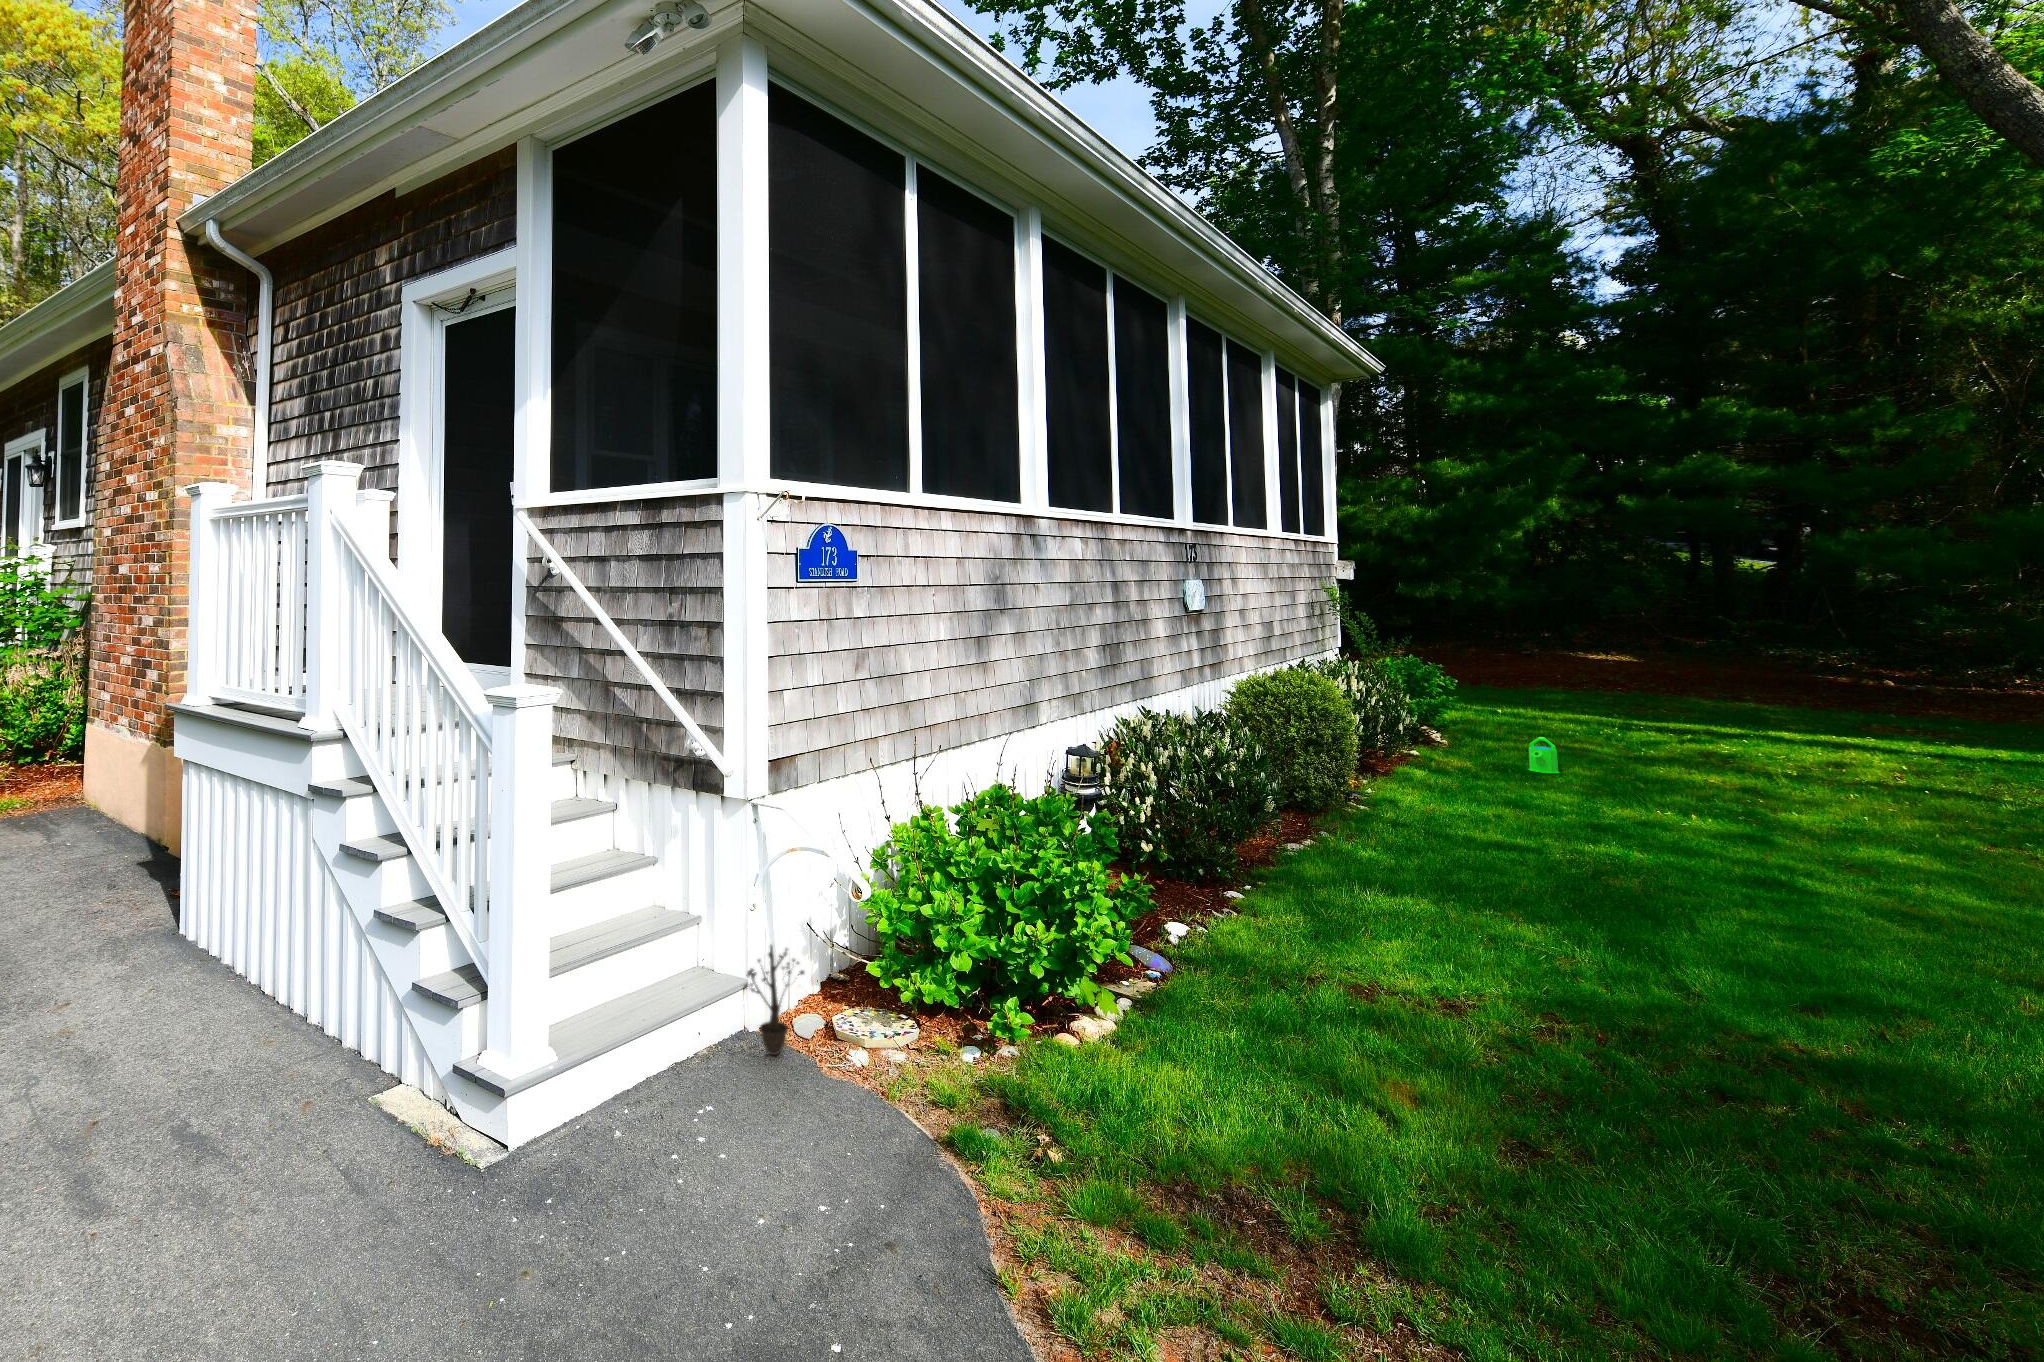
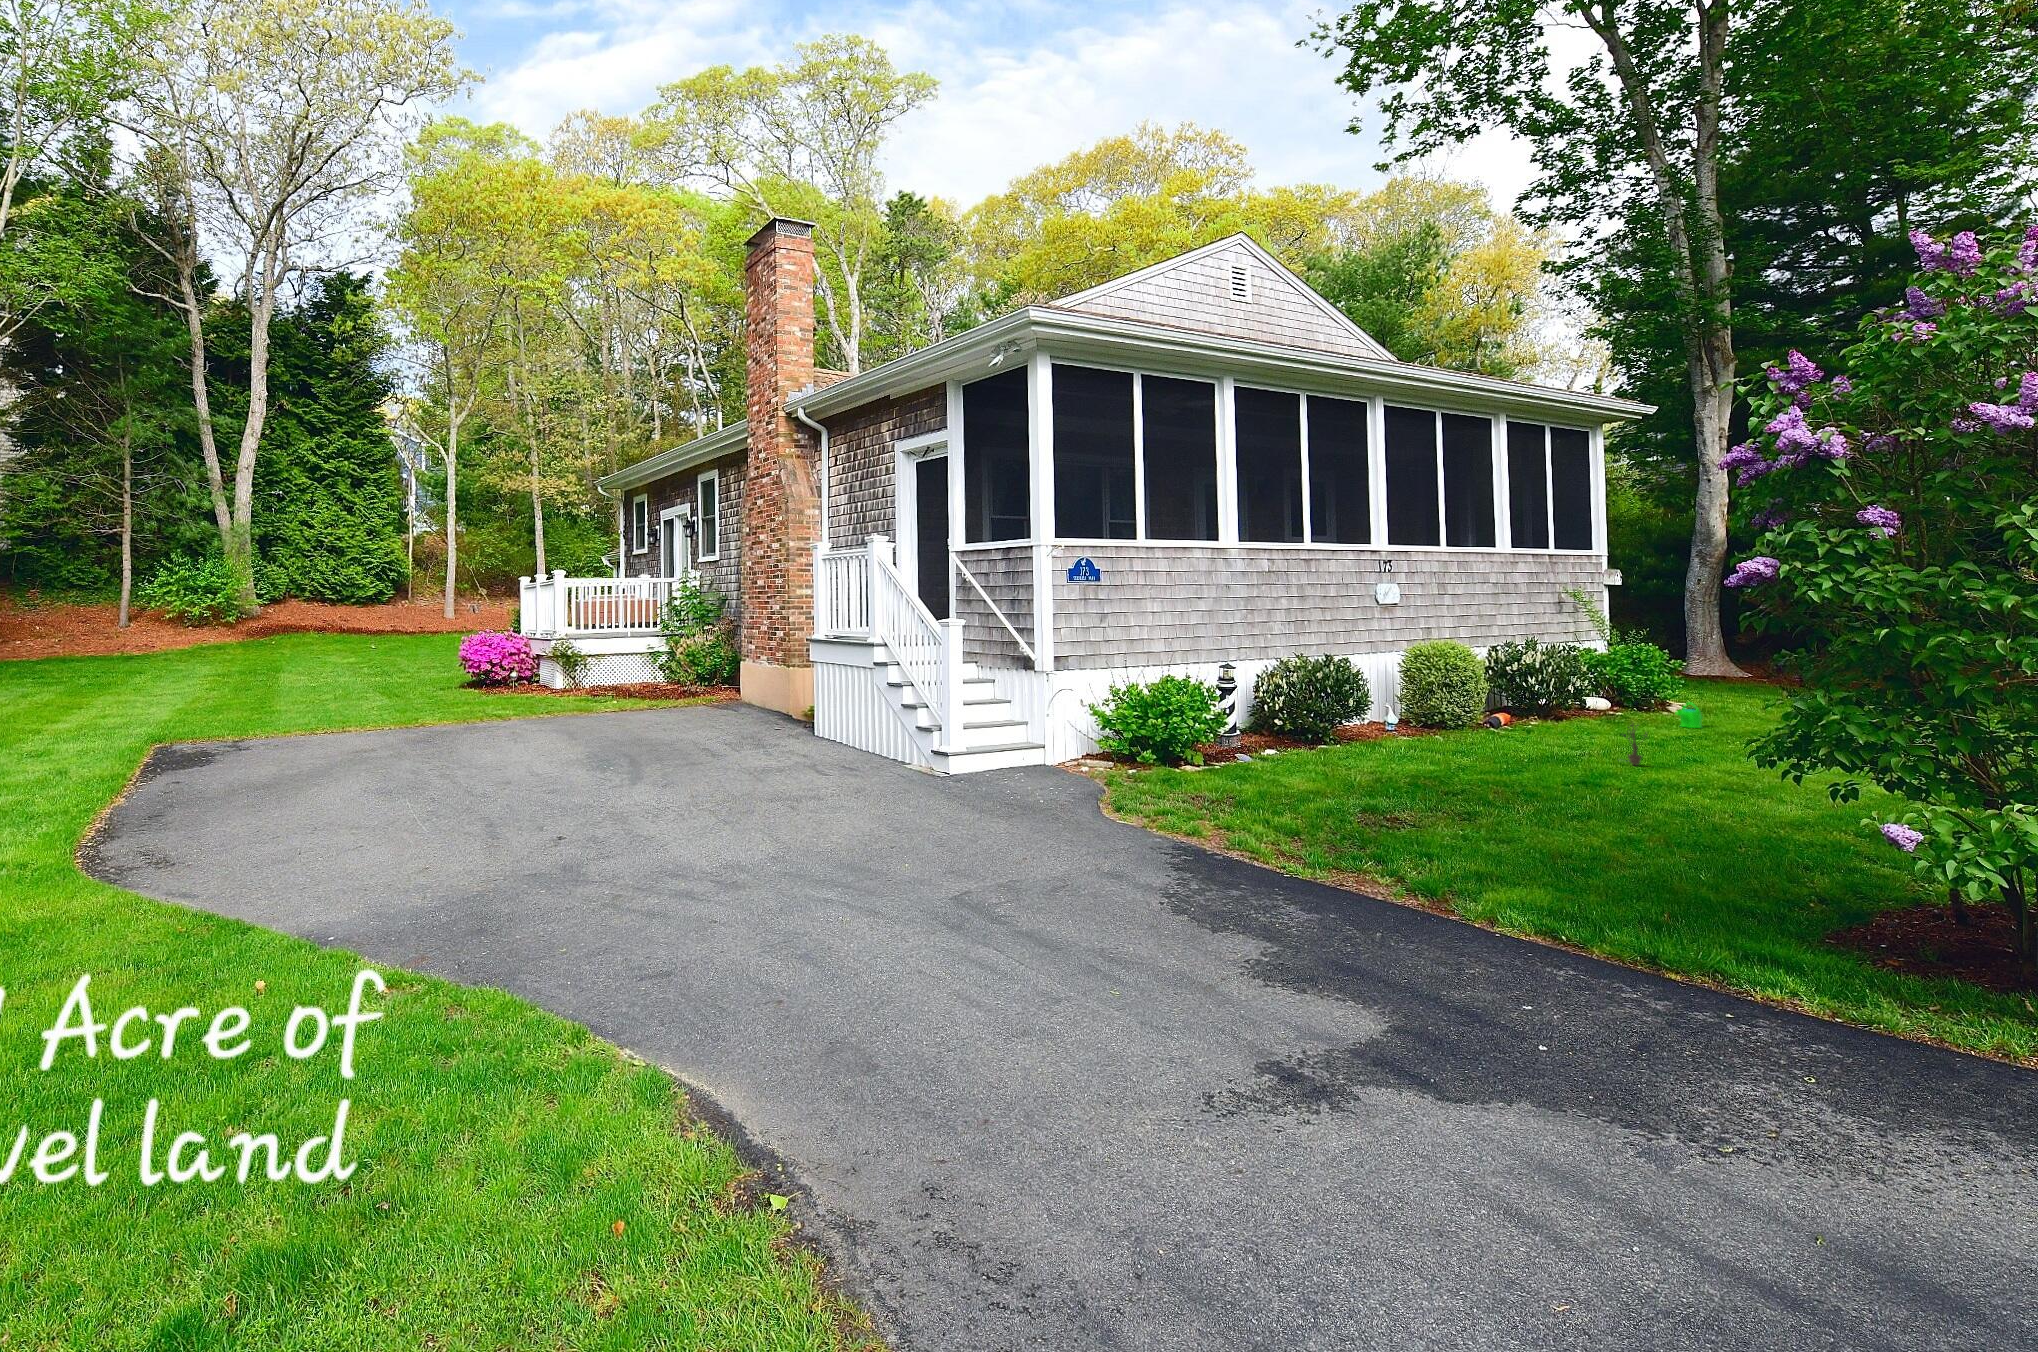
decorative plant: present [732,946,804,1055] -> present [1624,724,1647,765]

